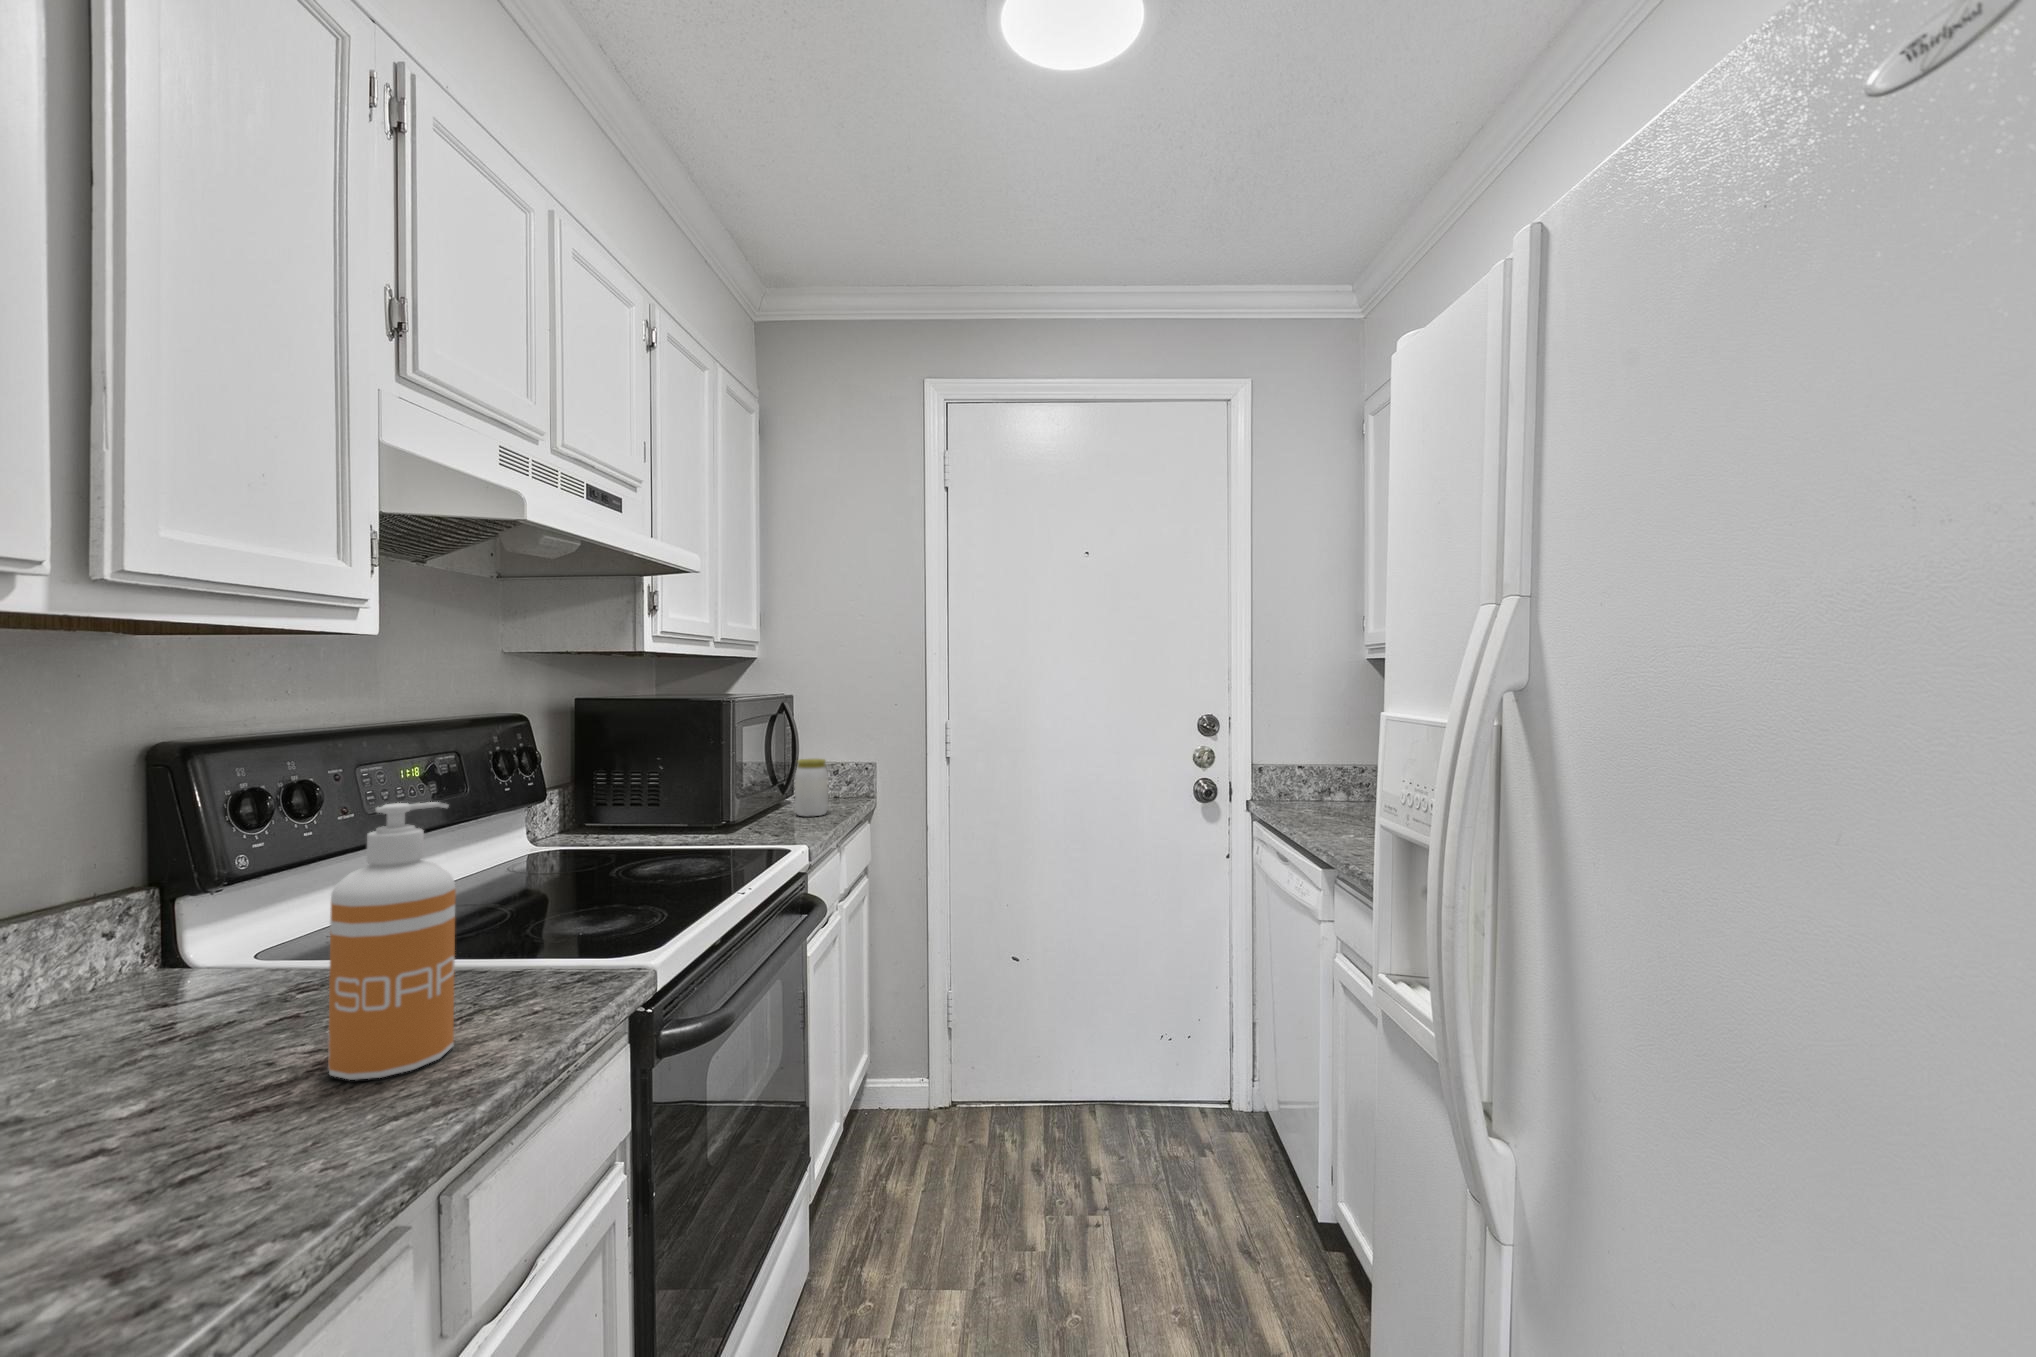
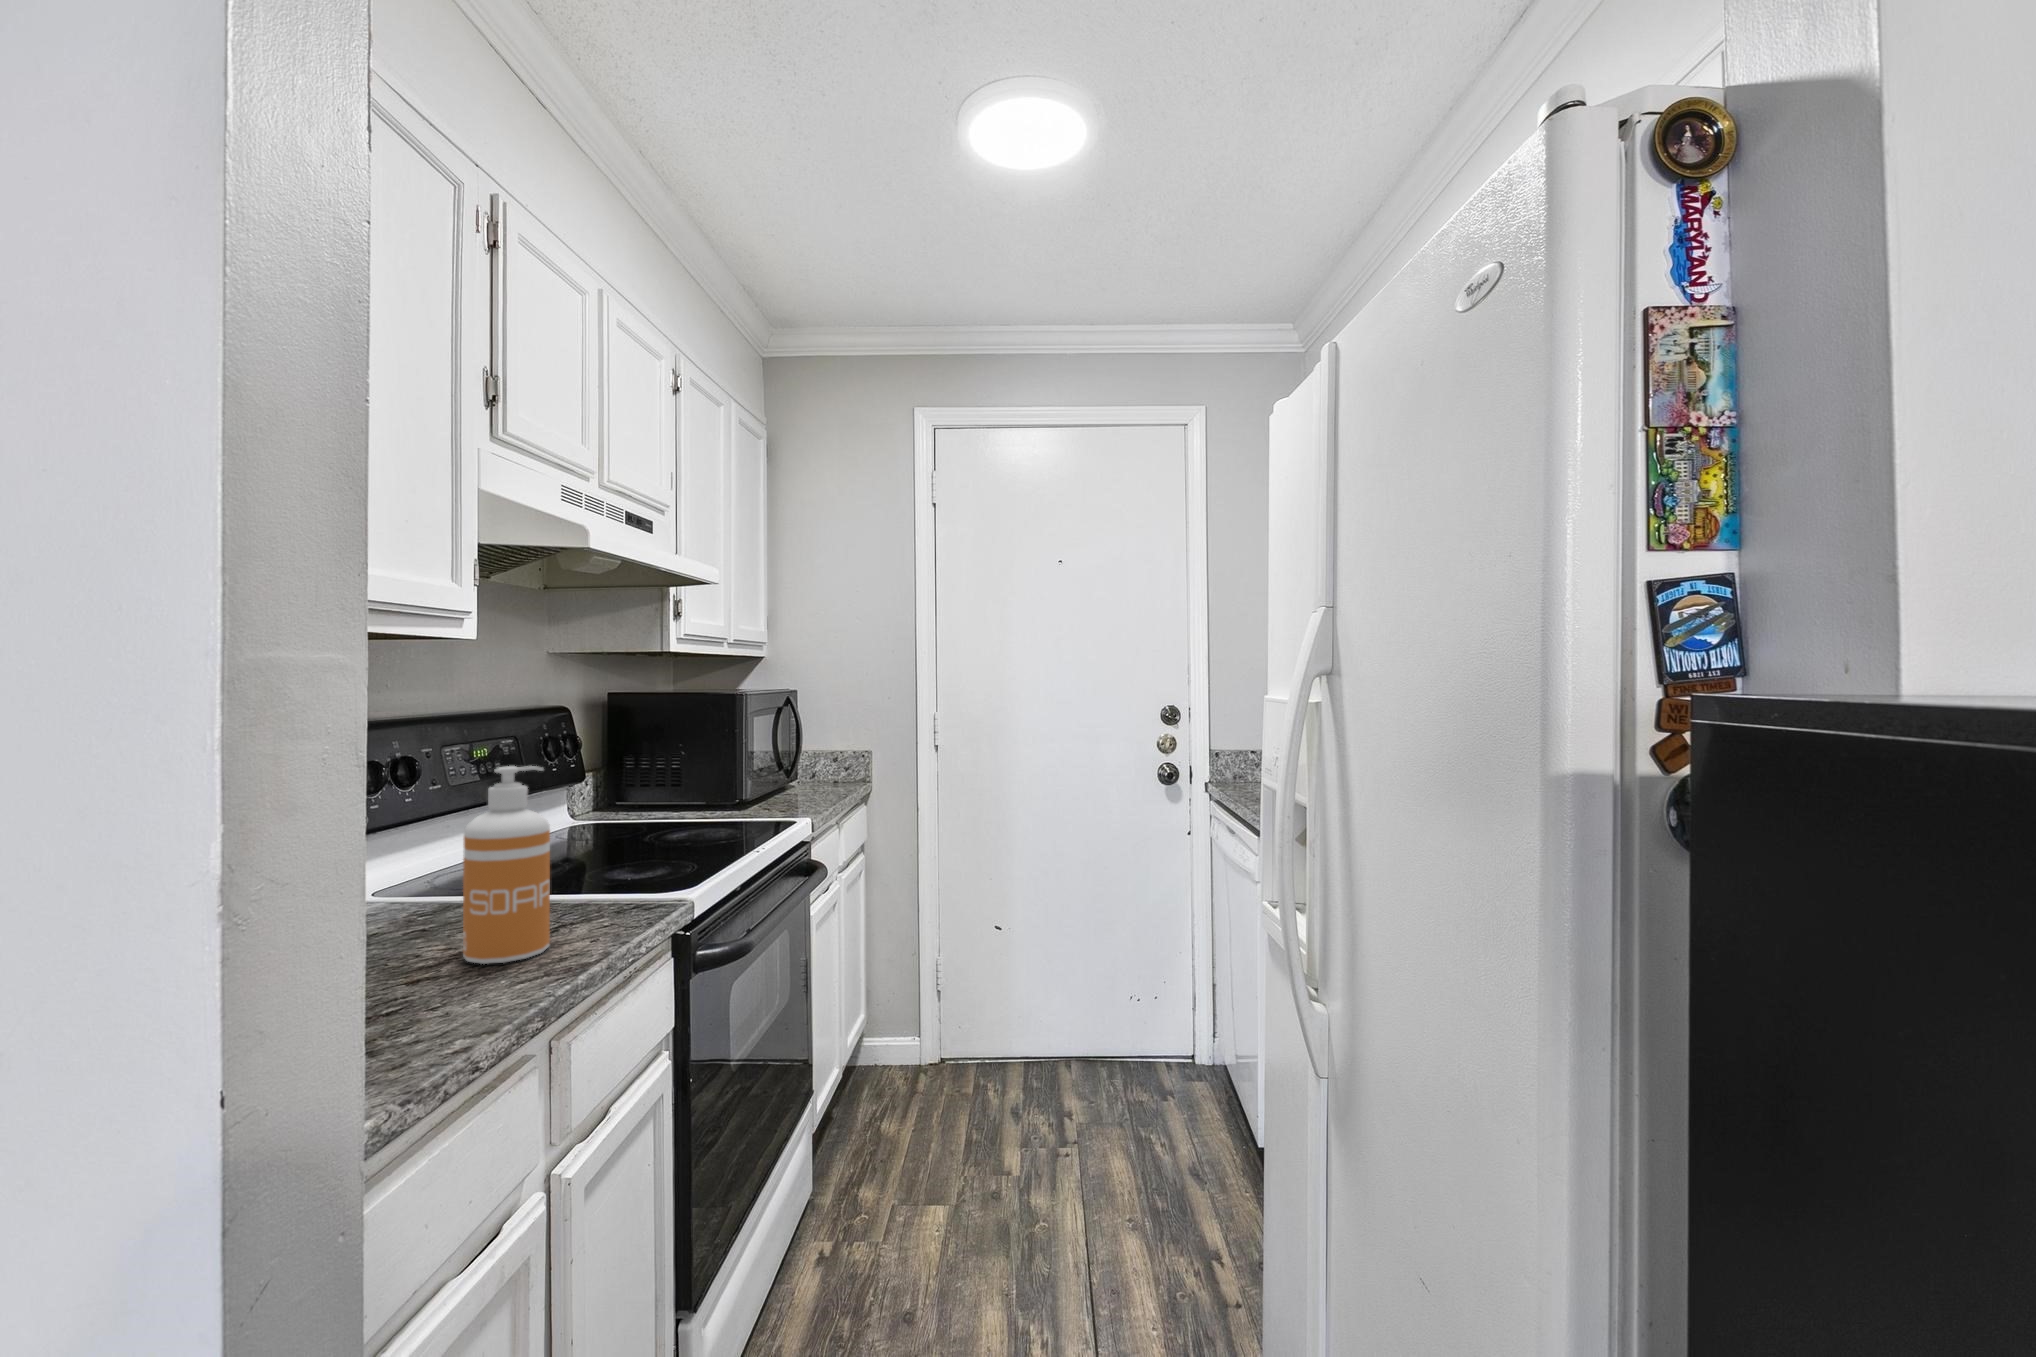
jar: present [795,759,828,816] -> none [798,746,828,797]

